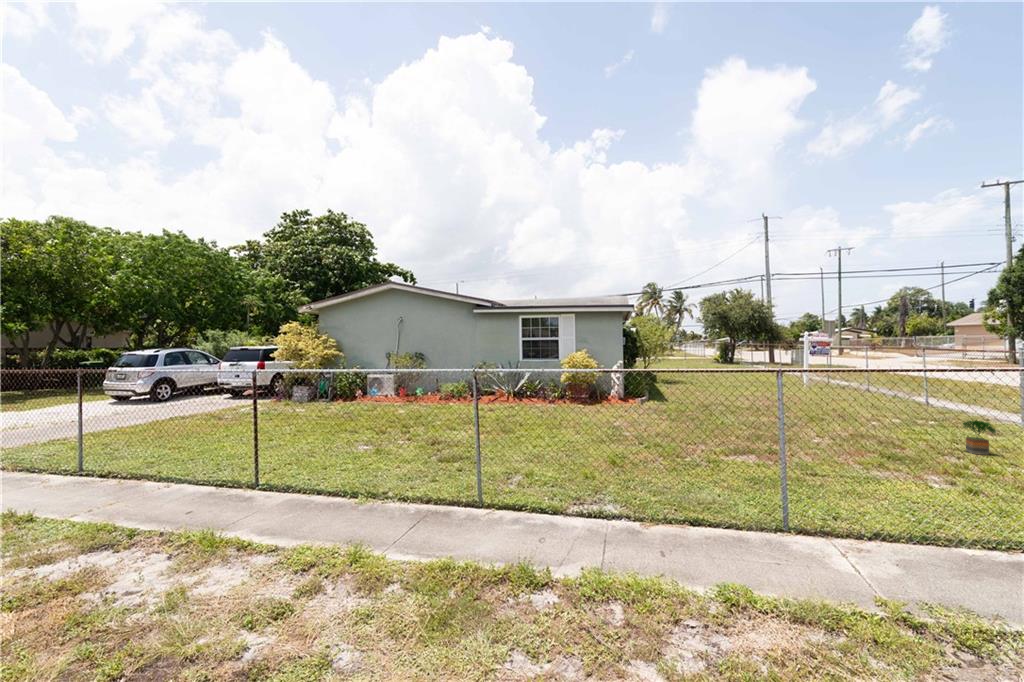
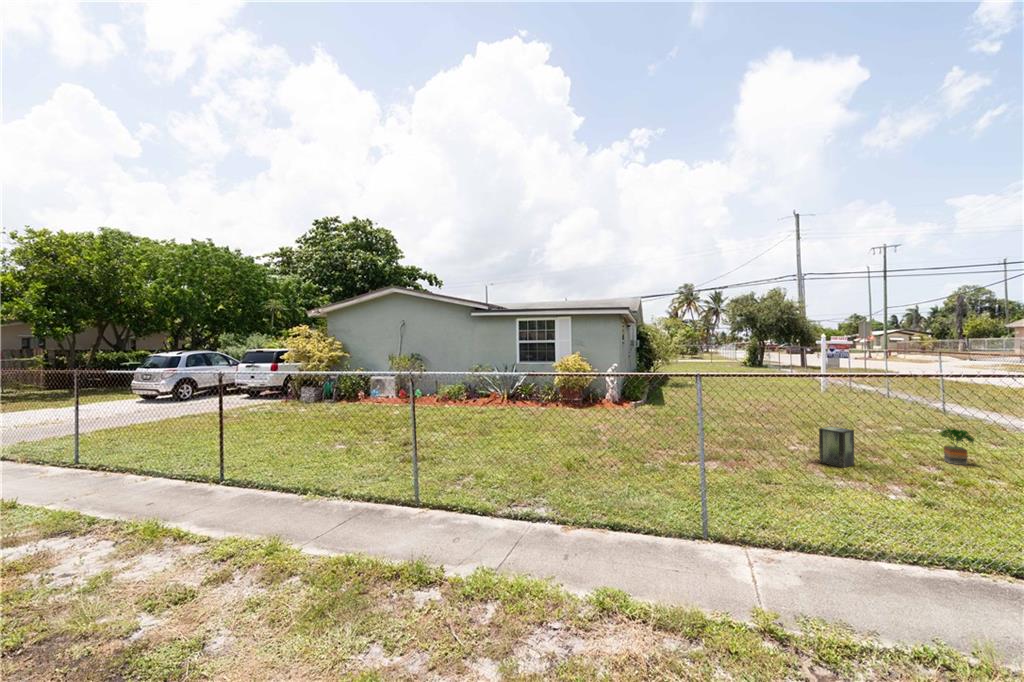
storage box: none [853,420,886,460] -> present [819,426,854,468]

